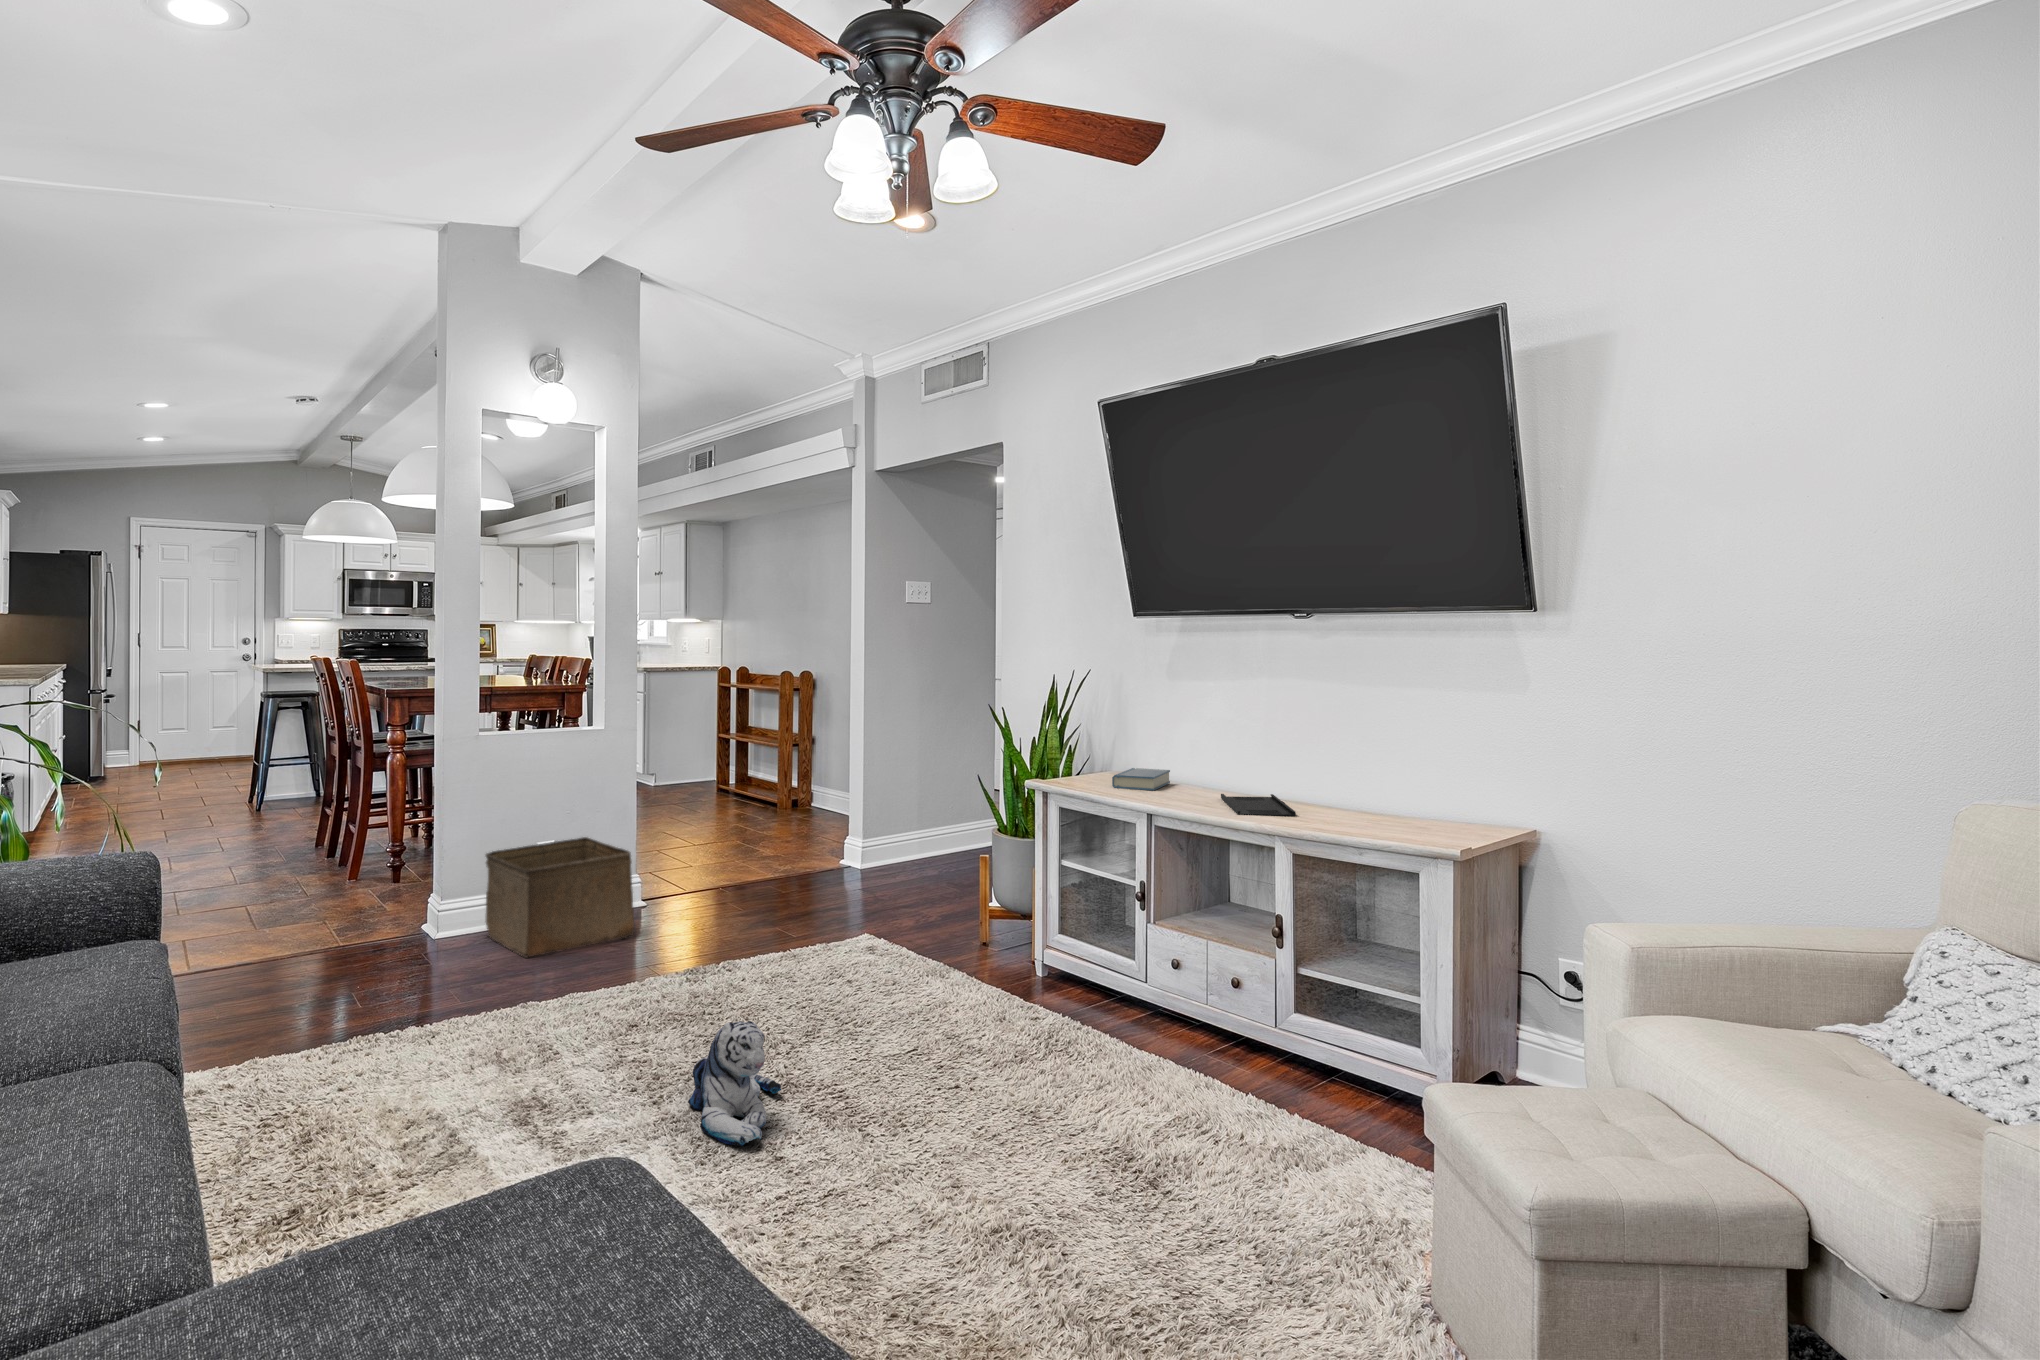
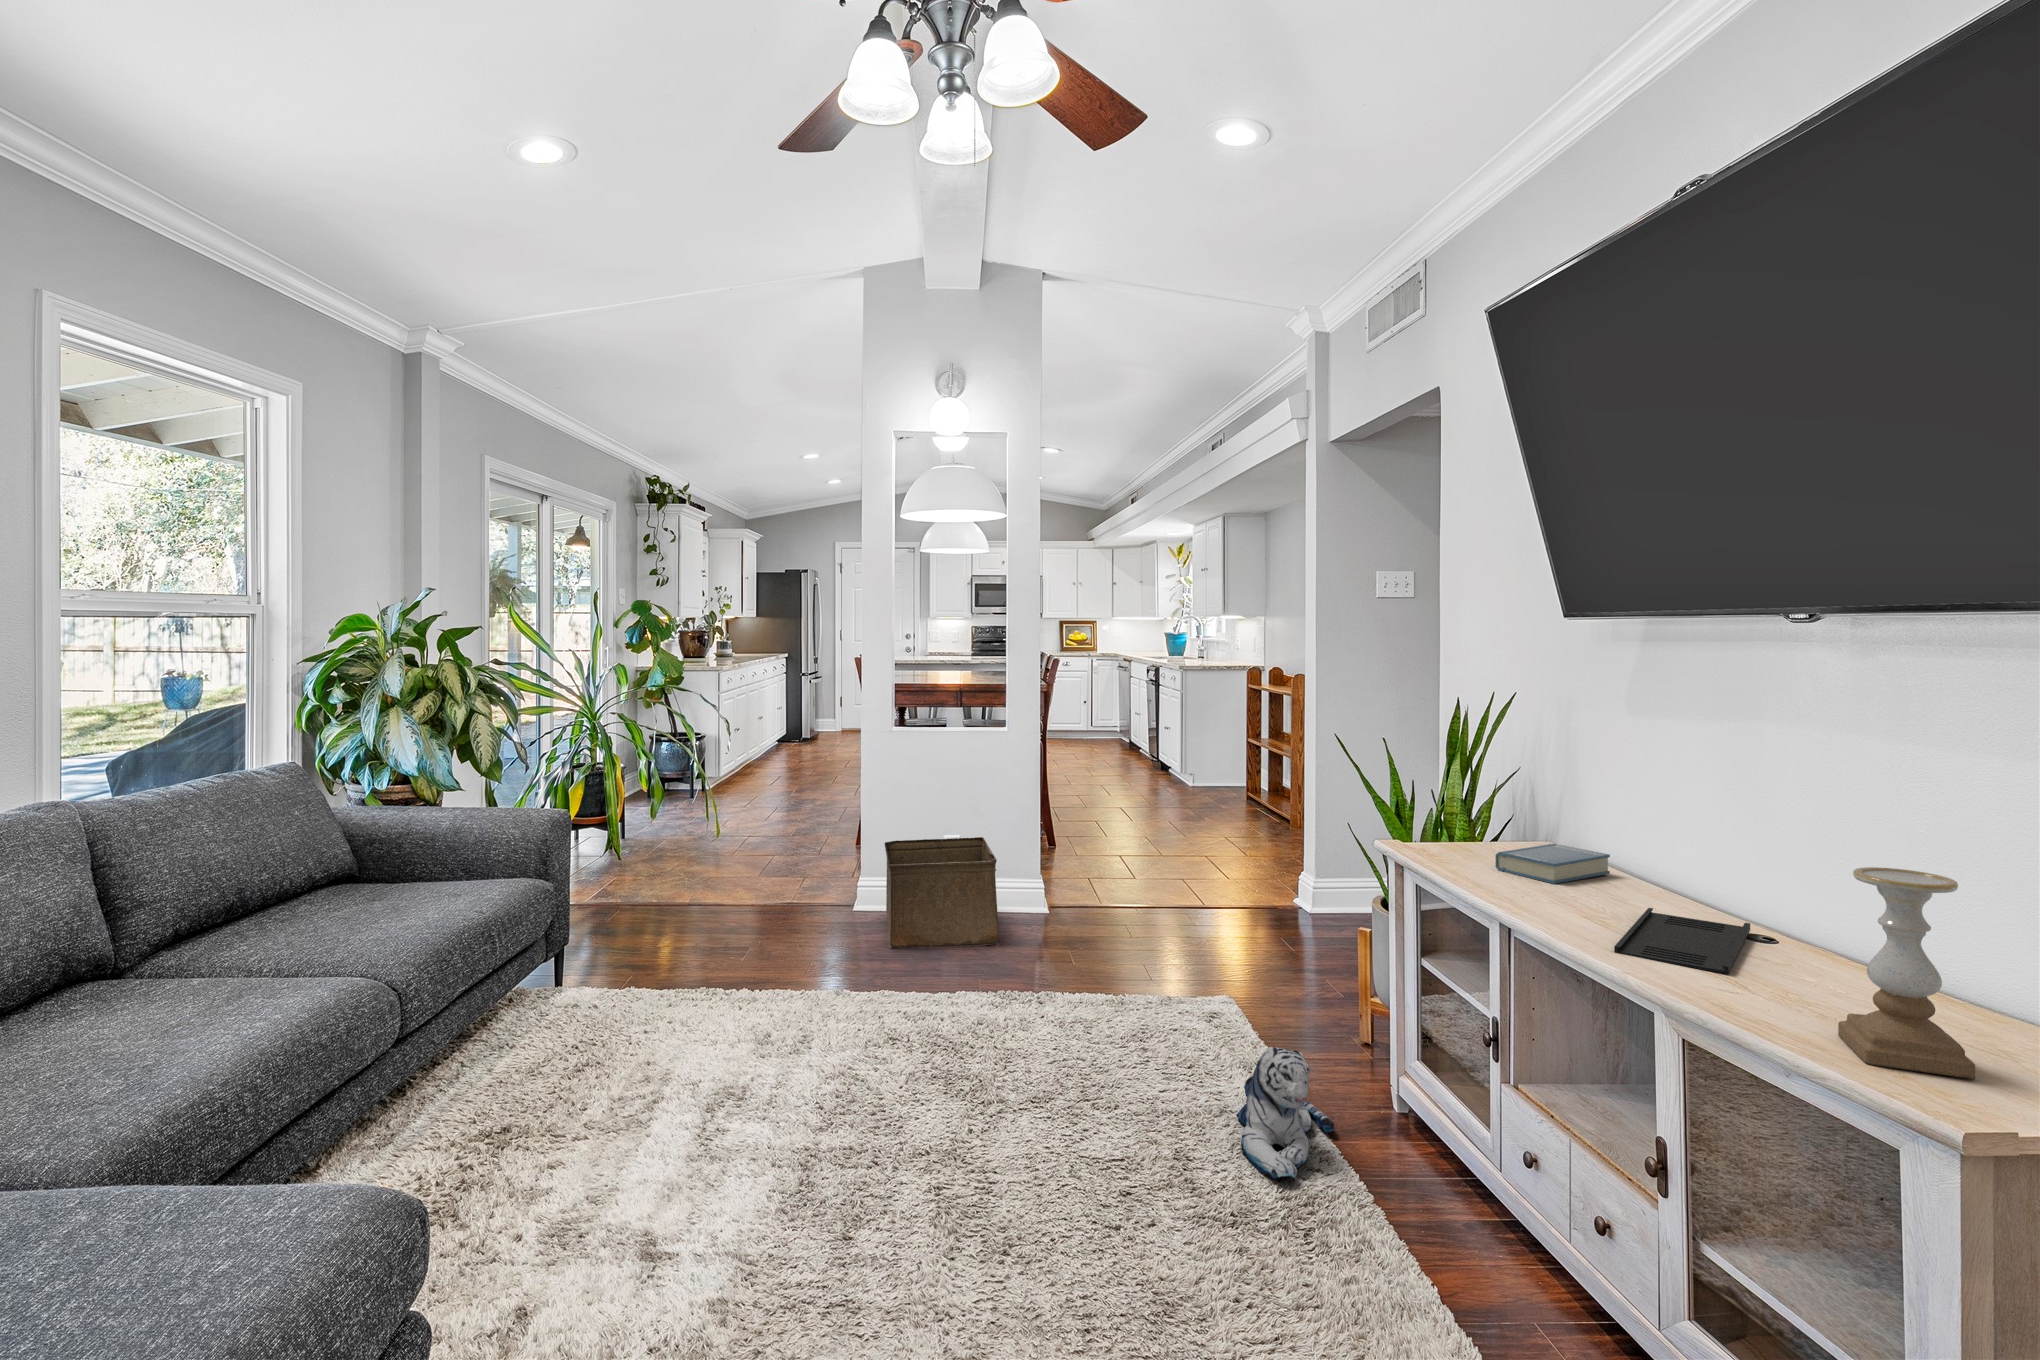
candle holder: none [1368,738,1430,837] -> present [1838,867,1975,1079]
plush toy: present [688,1021,781,1146] -> present [1236,1047,1335,1179]

